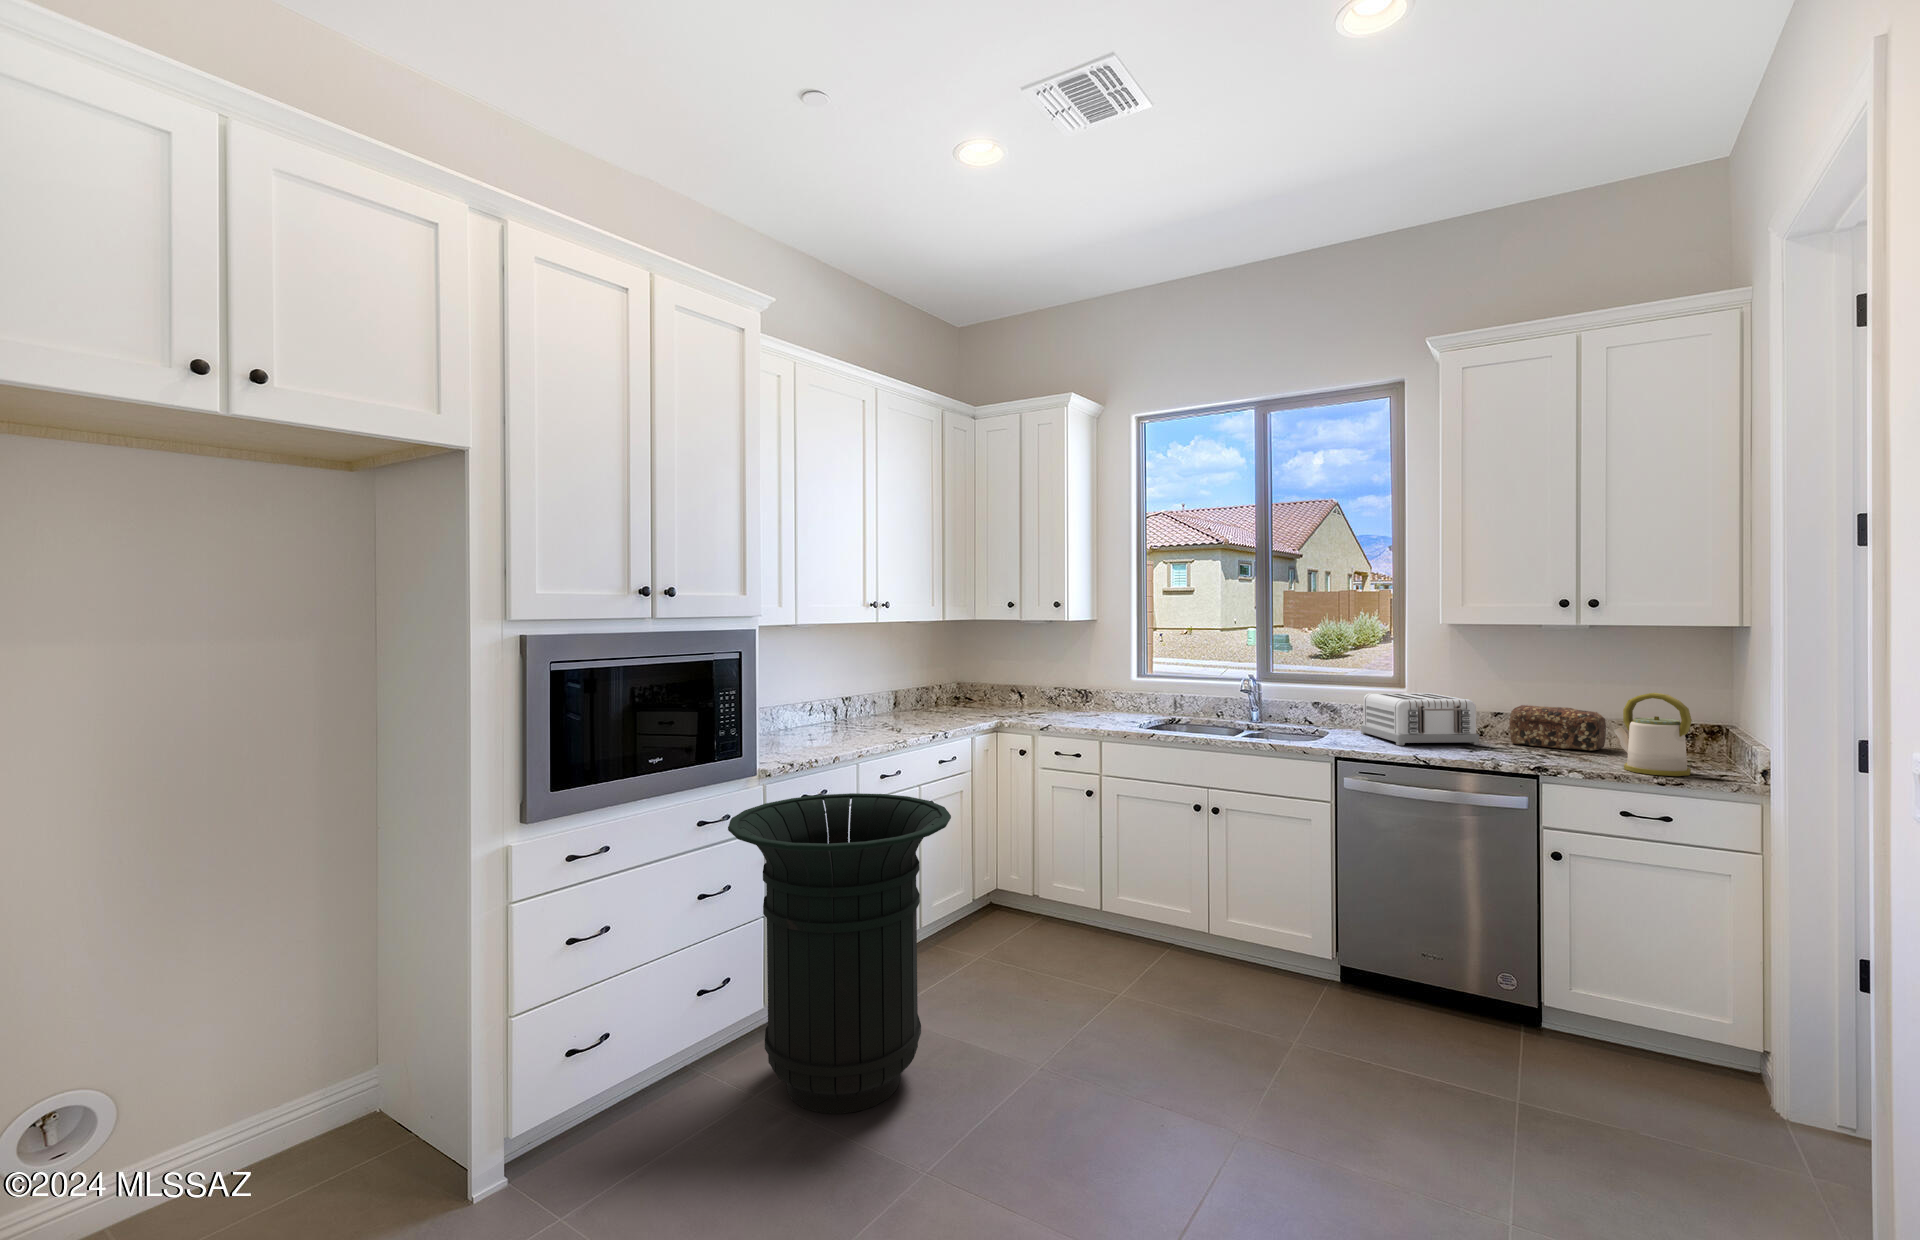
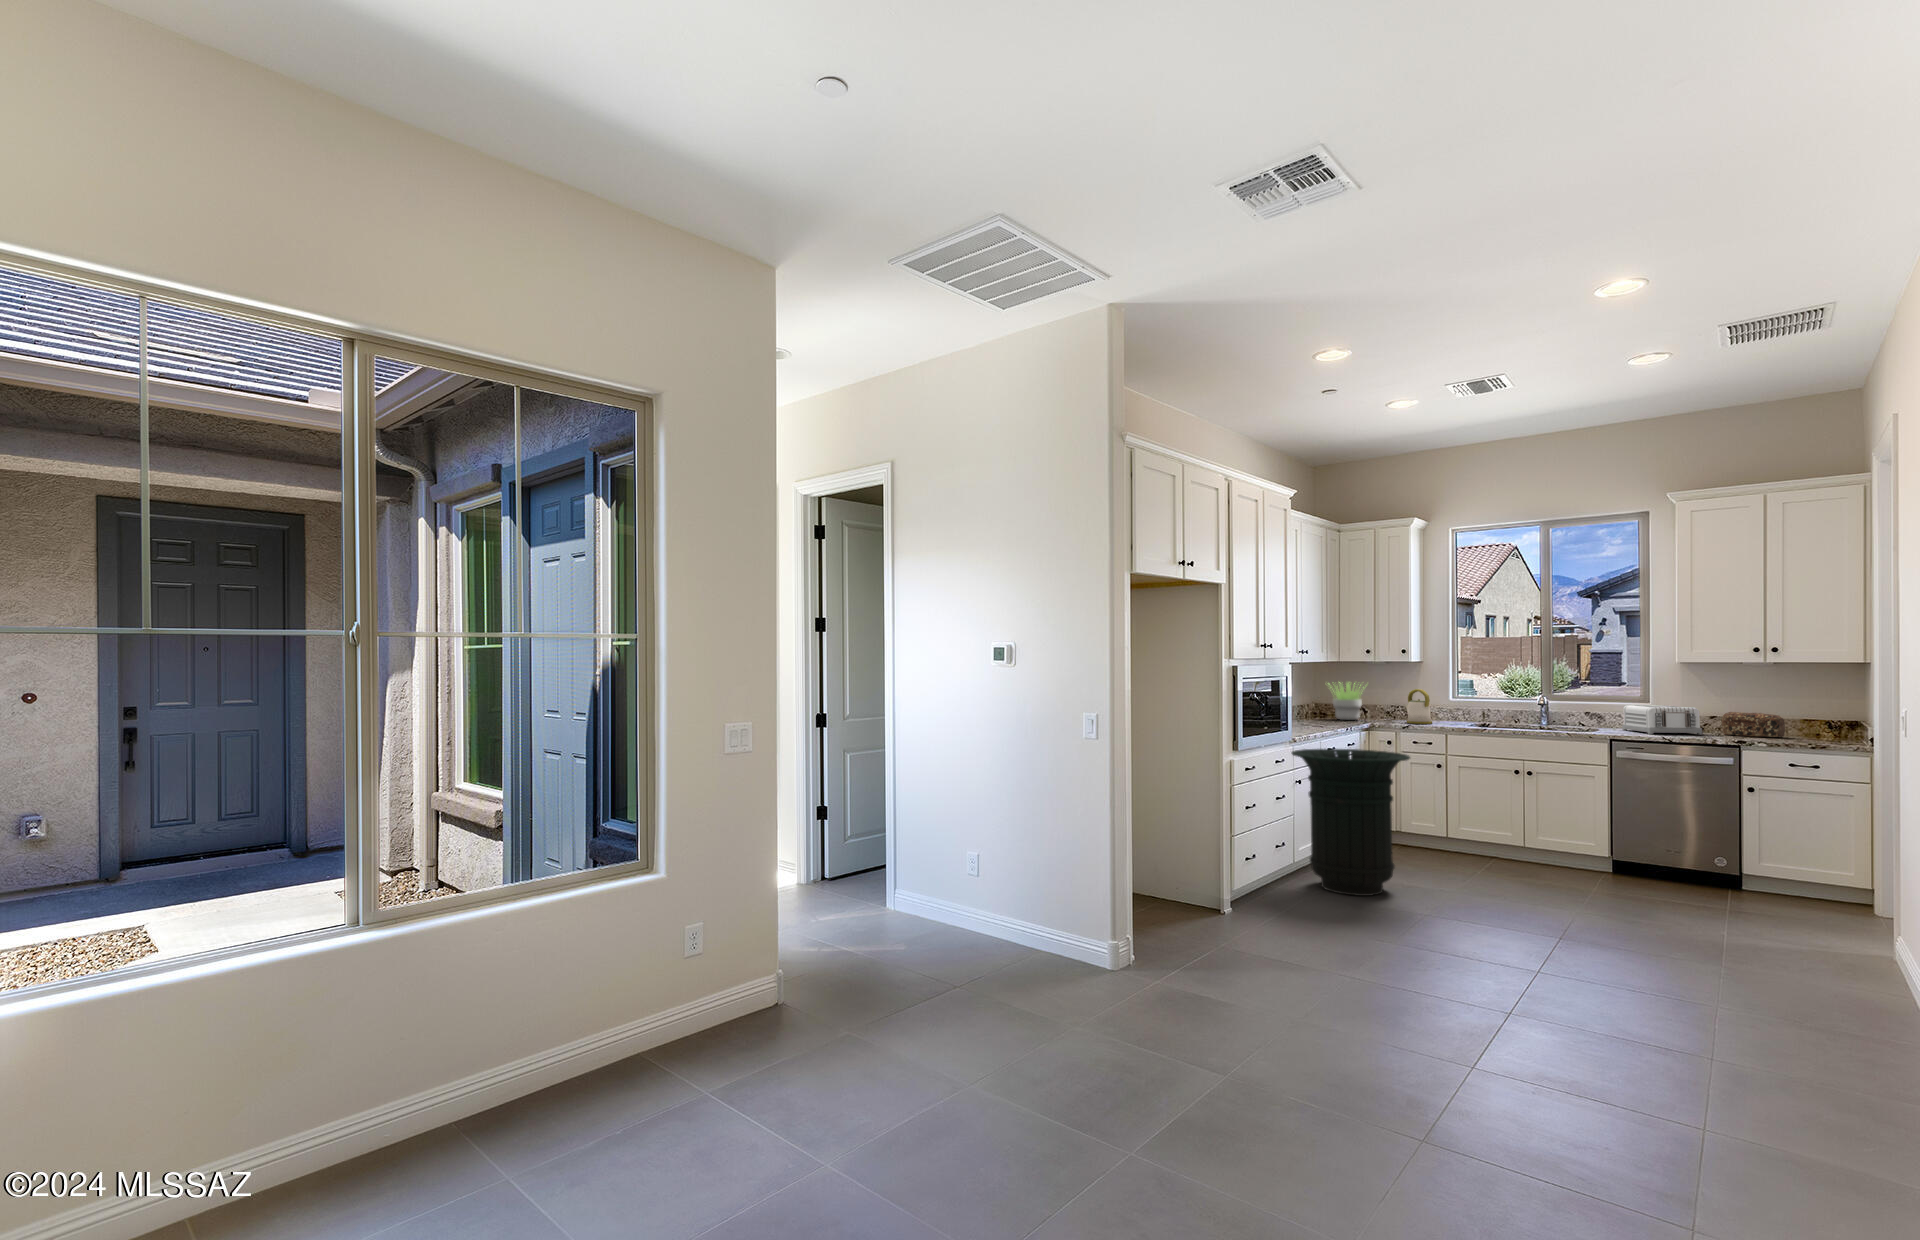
potted plant: none [938,653,1008,717] -> present [1330,682,1364,720]
kettle: present [1614,693,1692,776] -> present [1405,689,1432,724]

